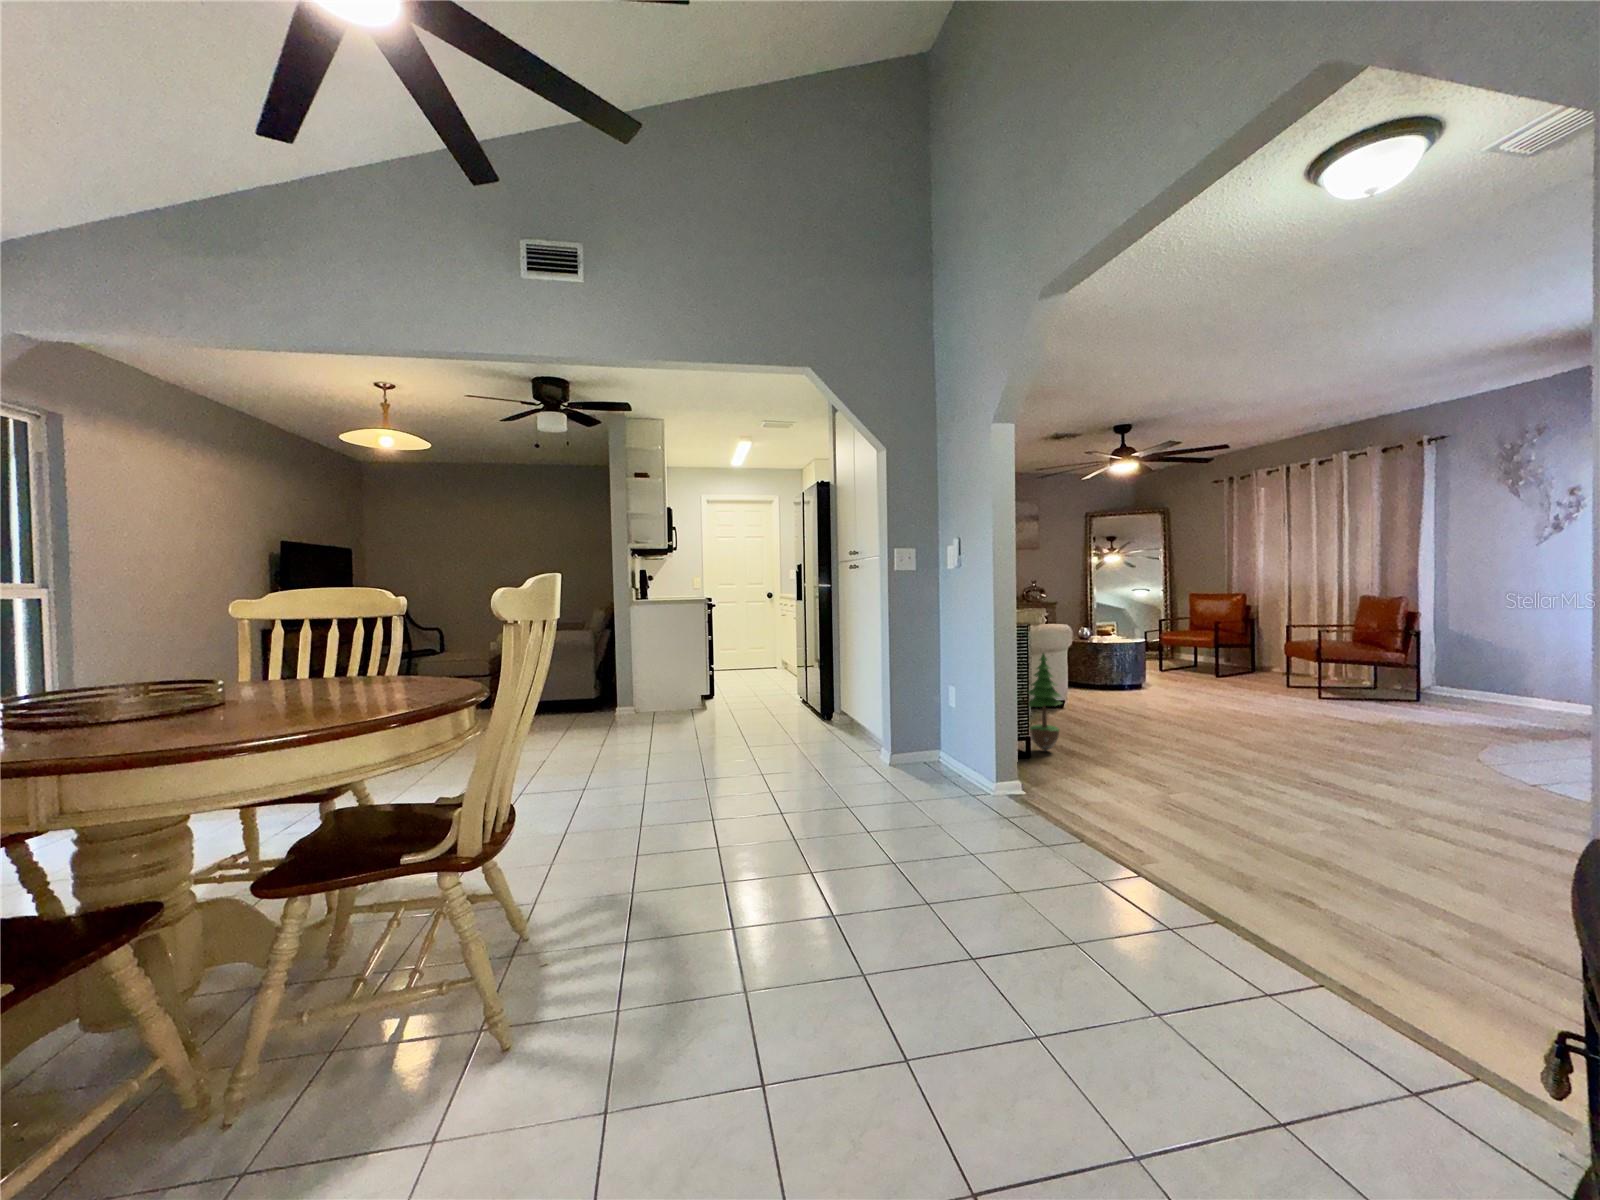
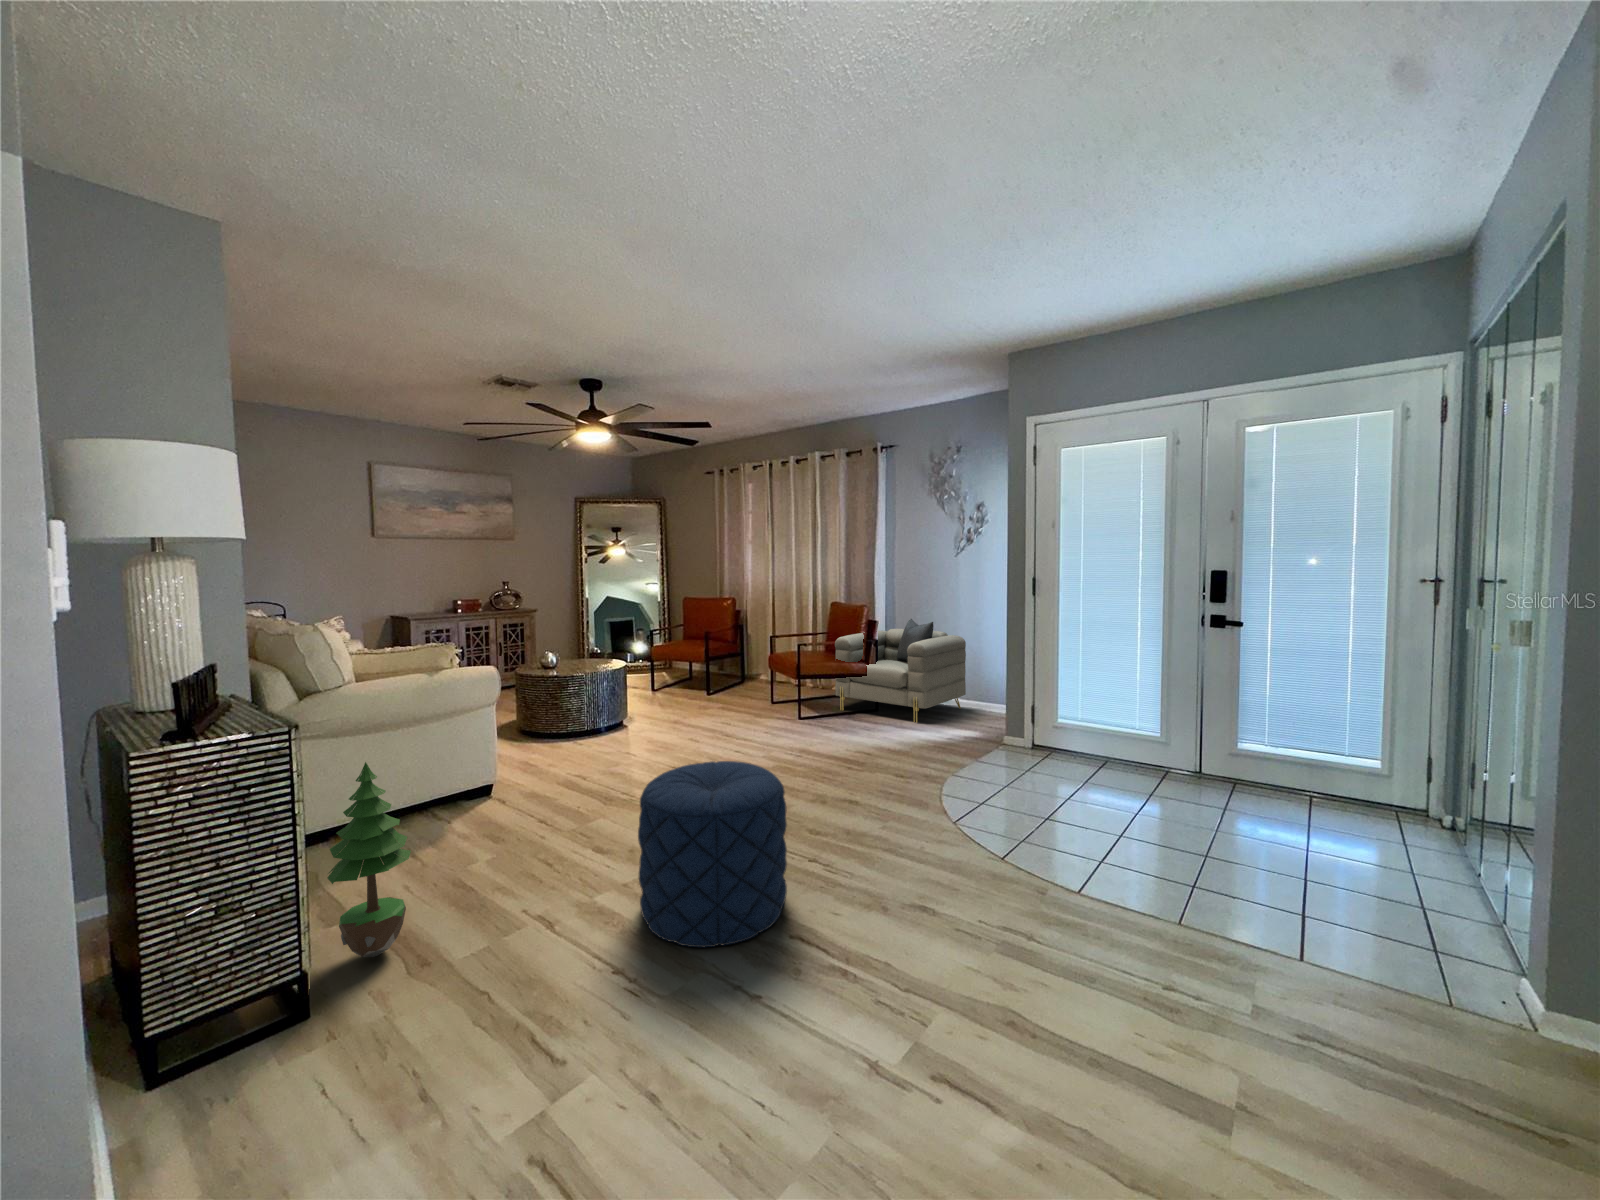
armchair: none [1364,611,1549,711] -> present [835,619,966,723]
pouf: none [1194,678,1307,780] -> present [638,761,787,947]

